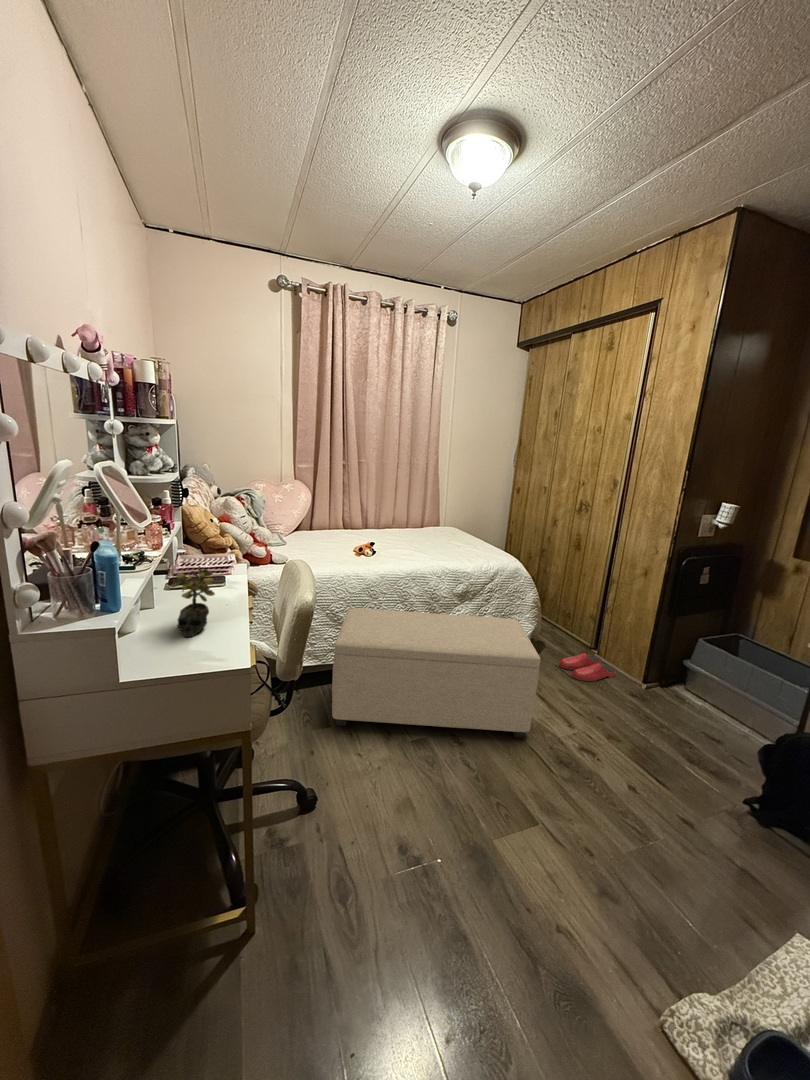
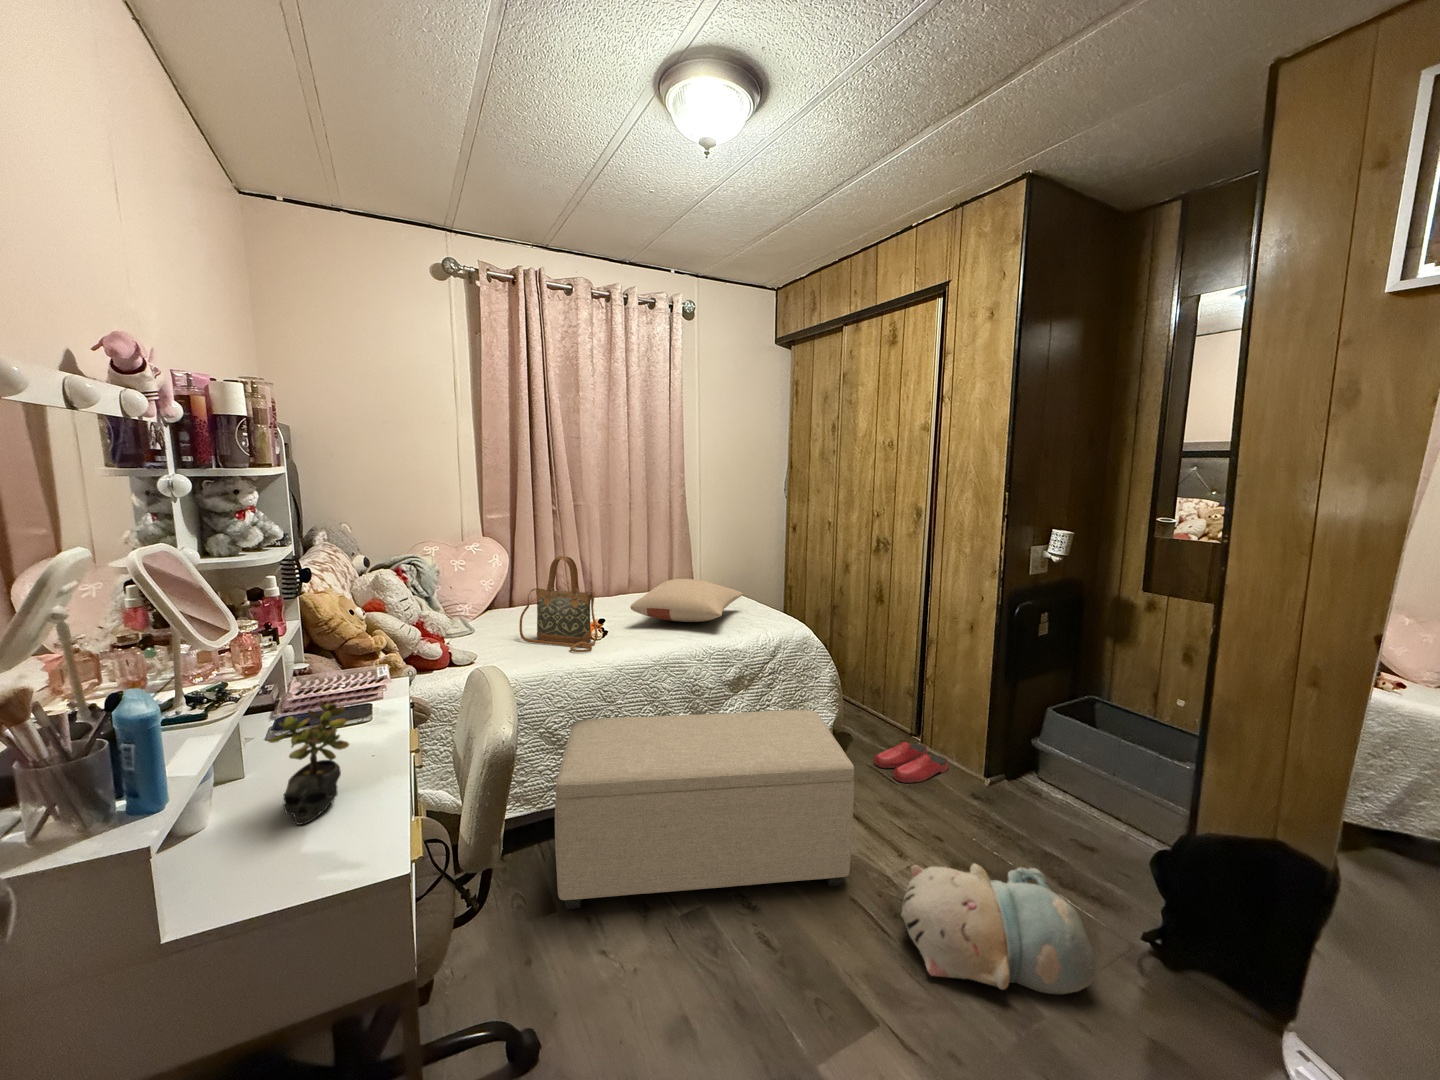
handbag: none [316,496,368,564] -> present [519,556,598,652]
pillow: none [392,521,474,551] -> present [630,579,743,622]
plush toy: none [562,730,701,826] -> present [901,864,1096,994]

